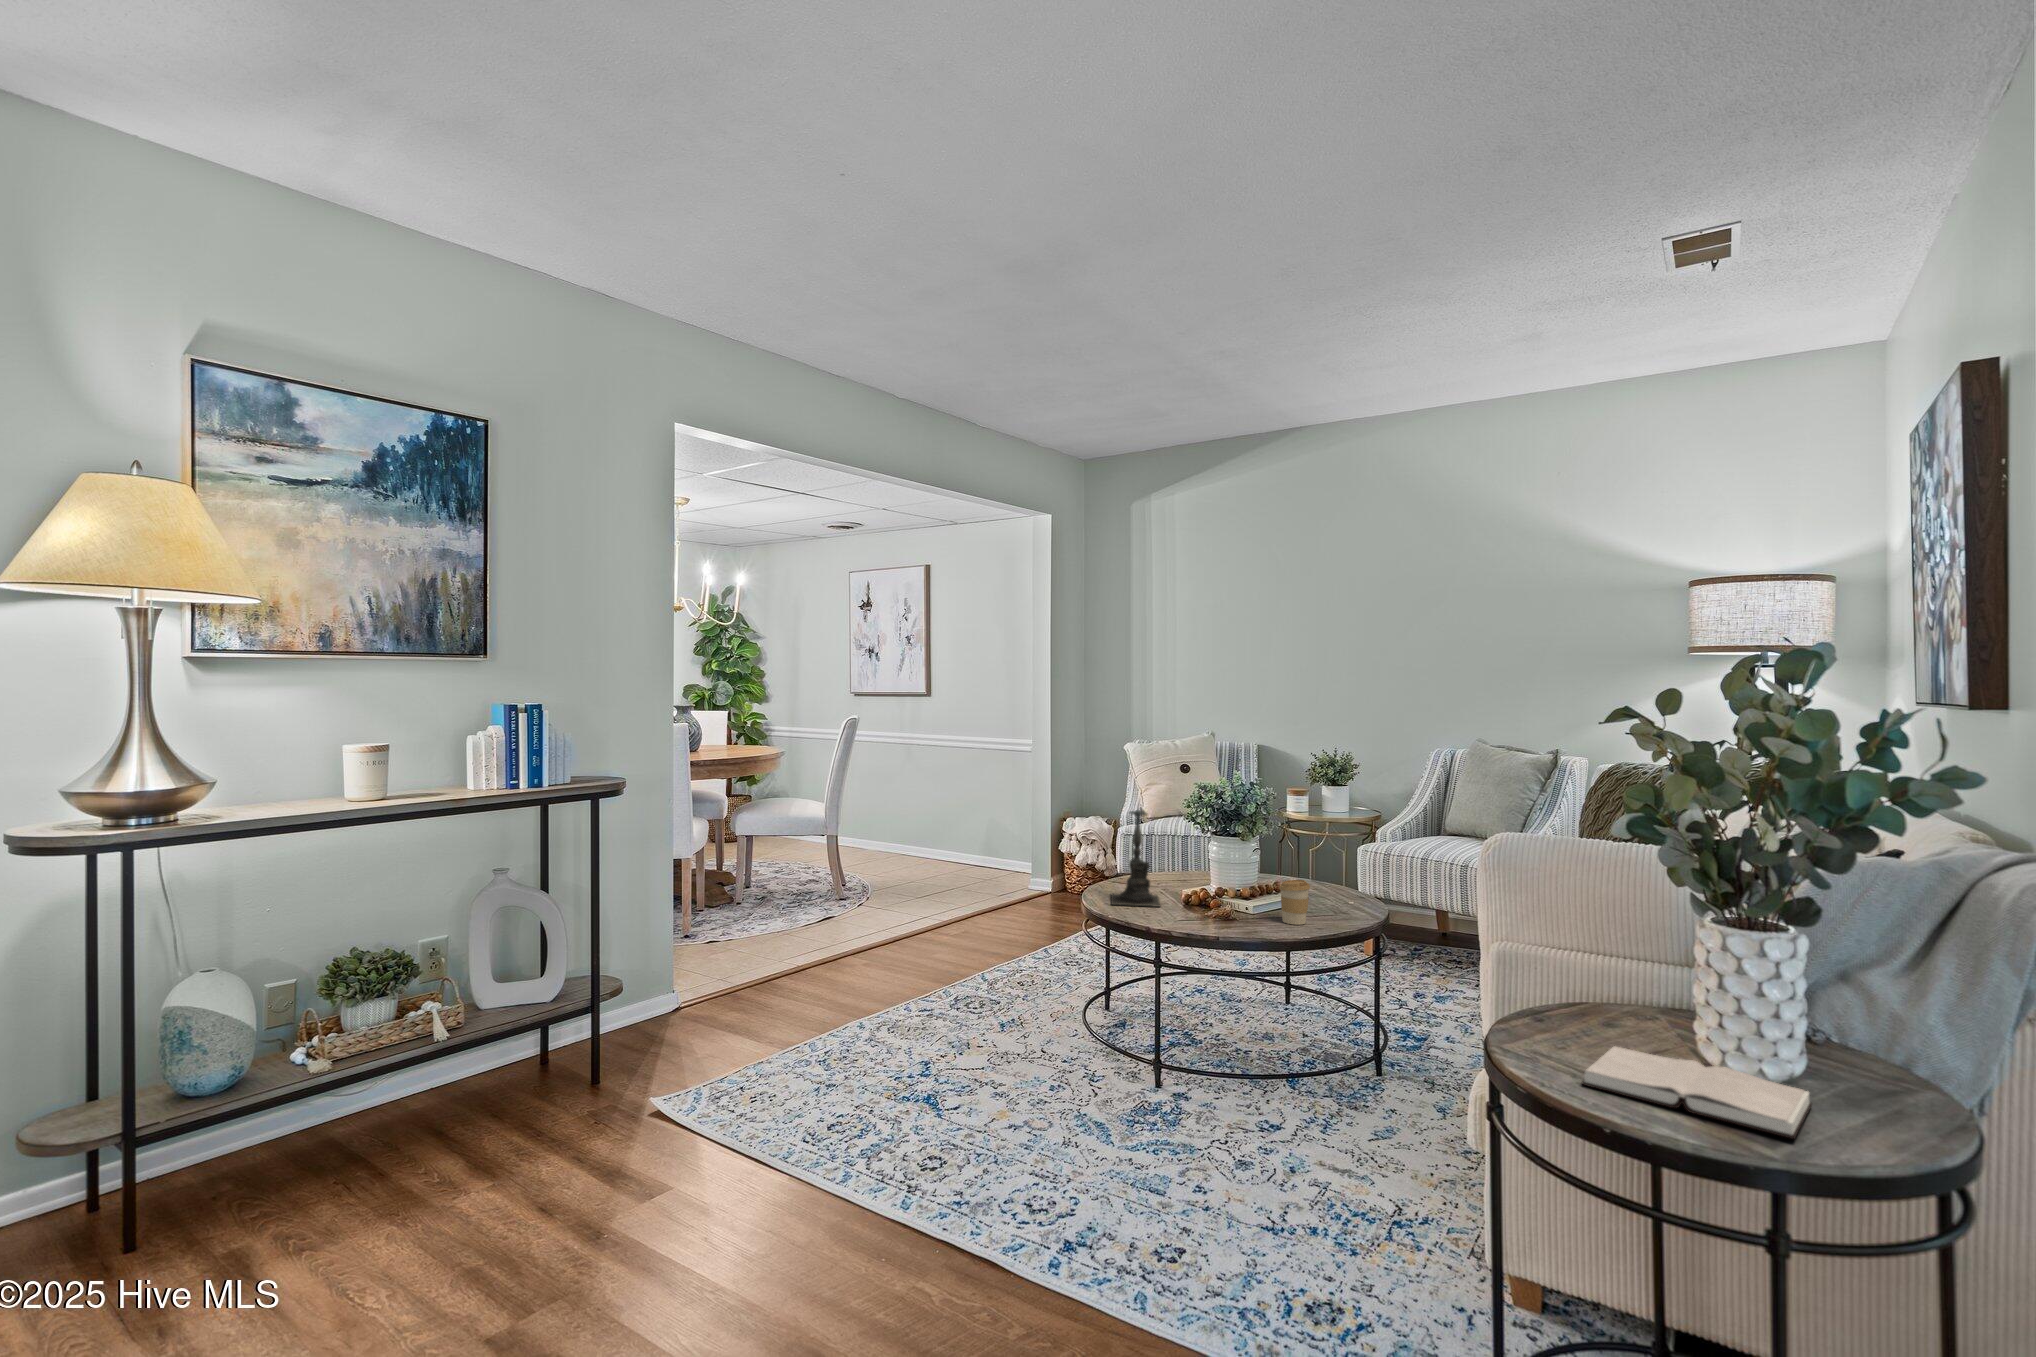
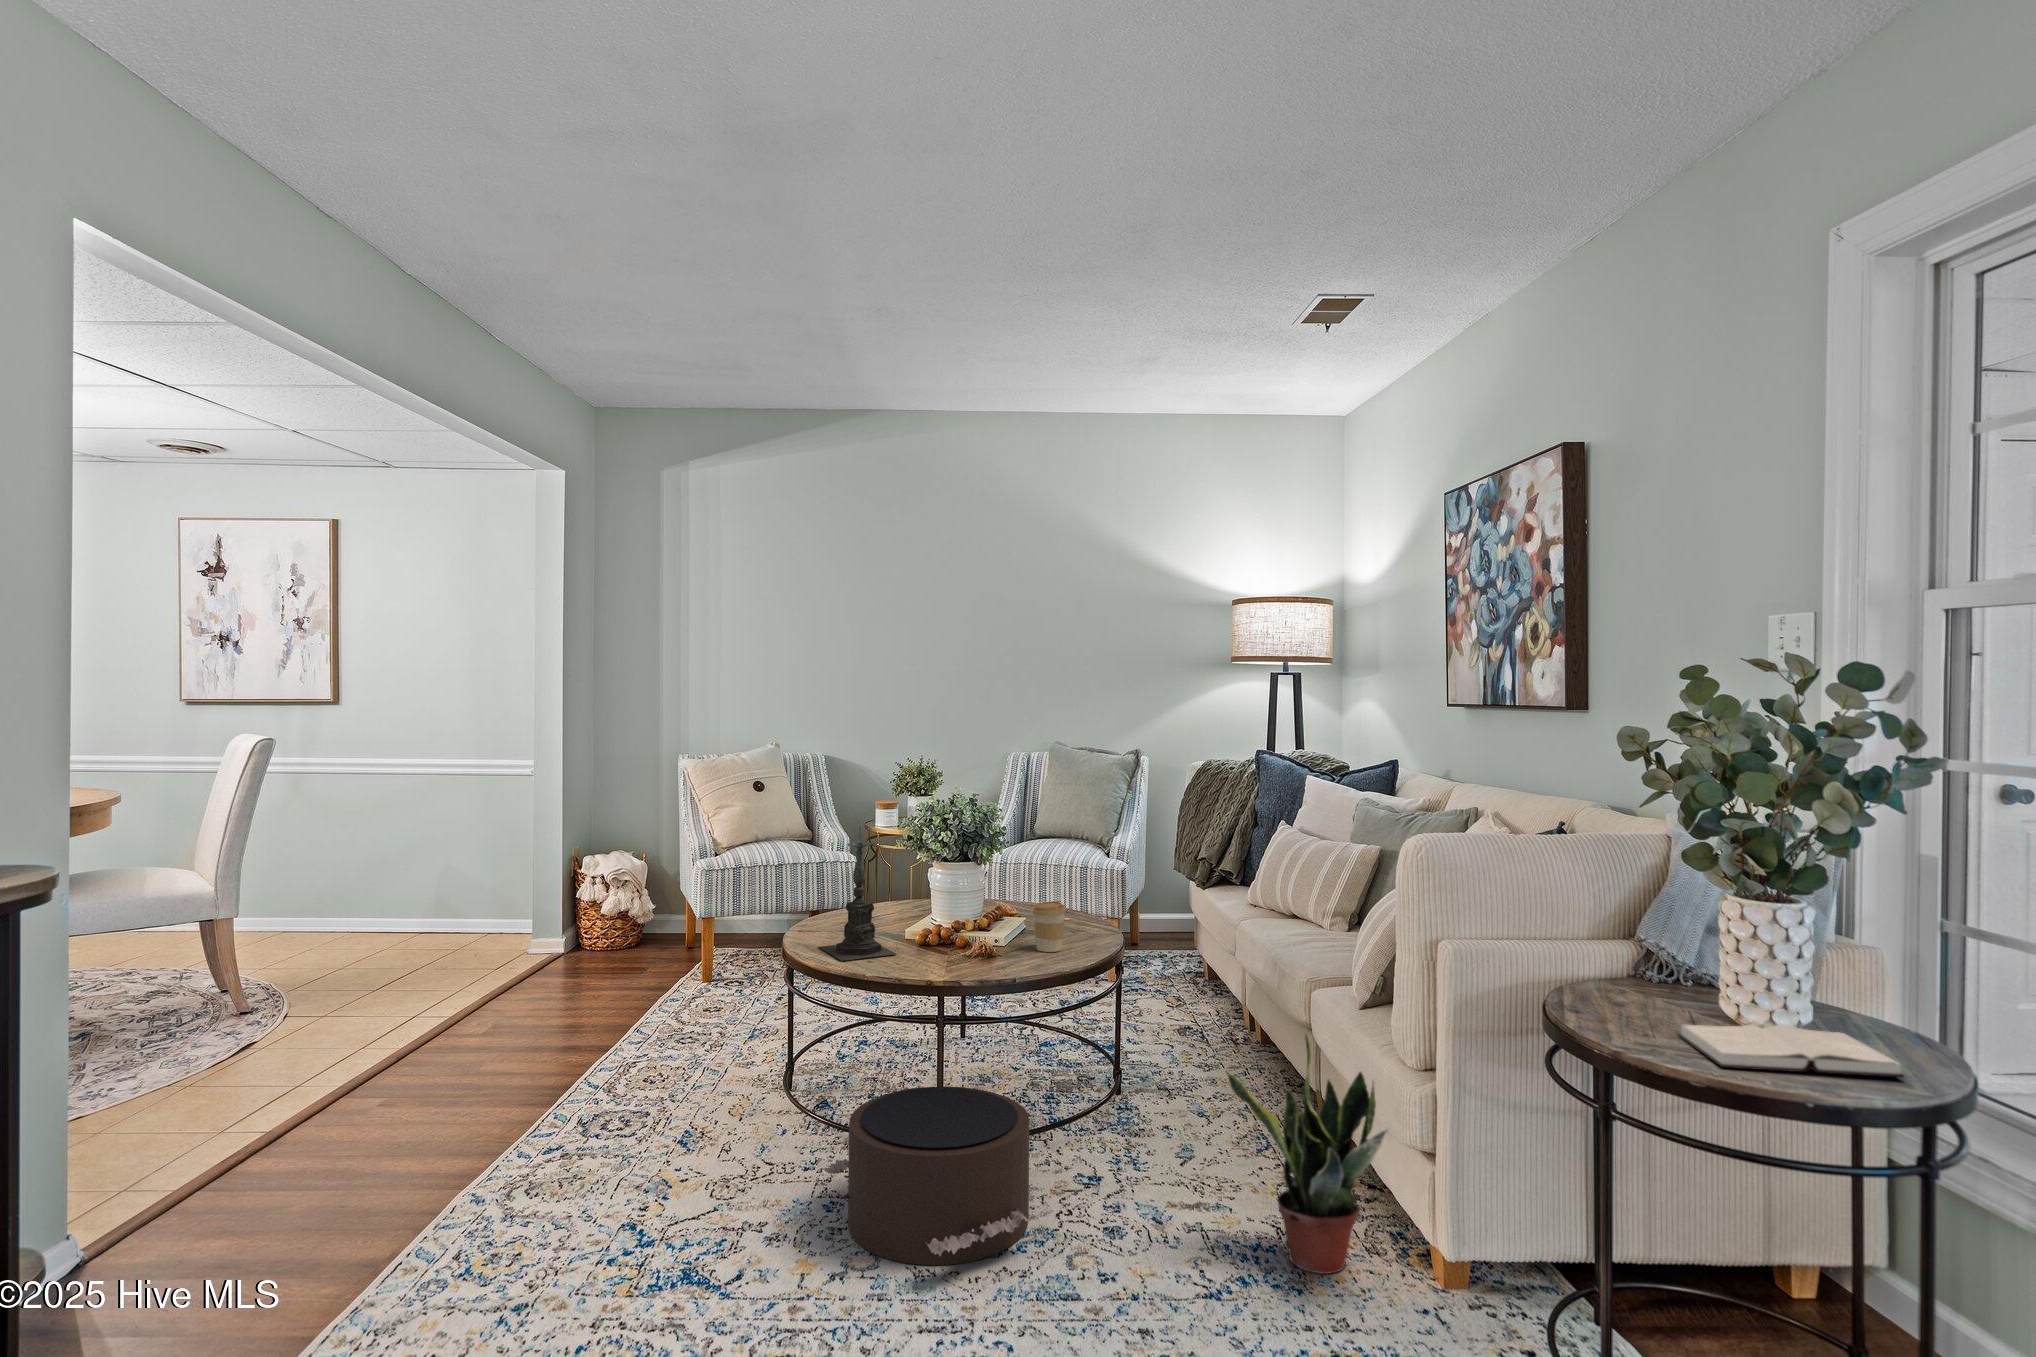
pouf: none [1048,1011,1197,1149] -> present [824,1086,1032,1265]
potted plant: none [1338,1021,1469,1249] -> present [1227,1035,1388,1274]

